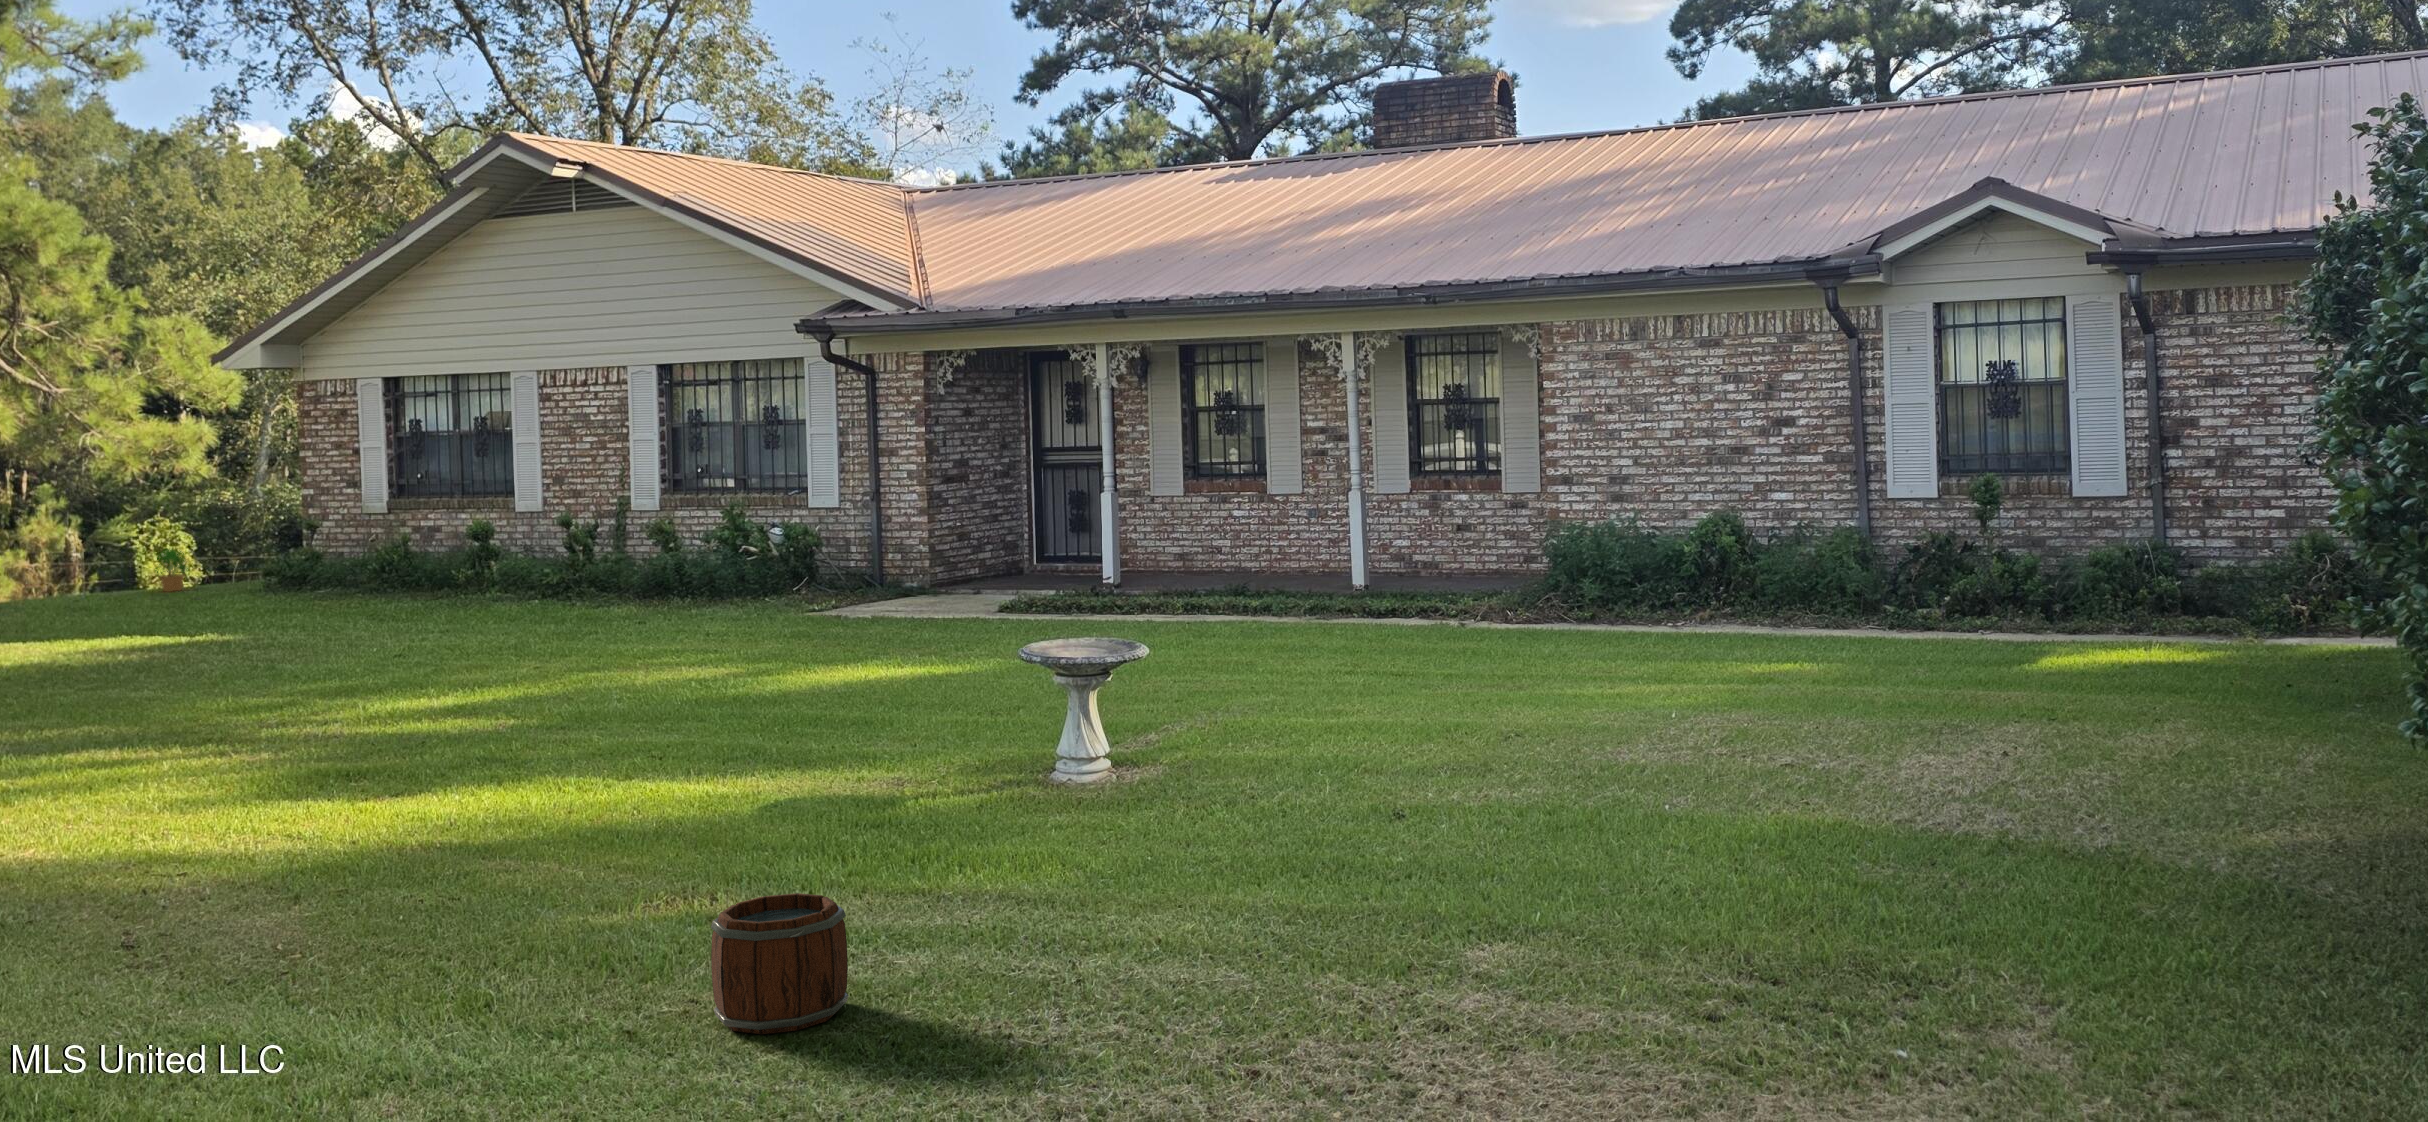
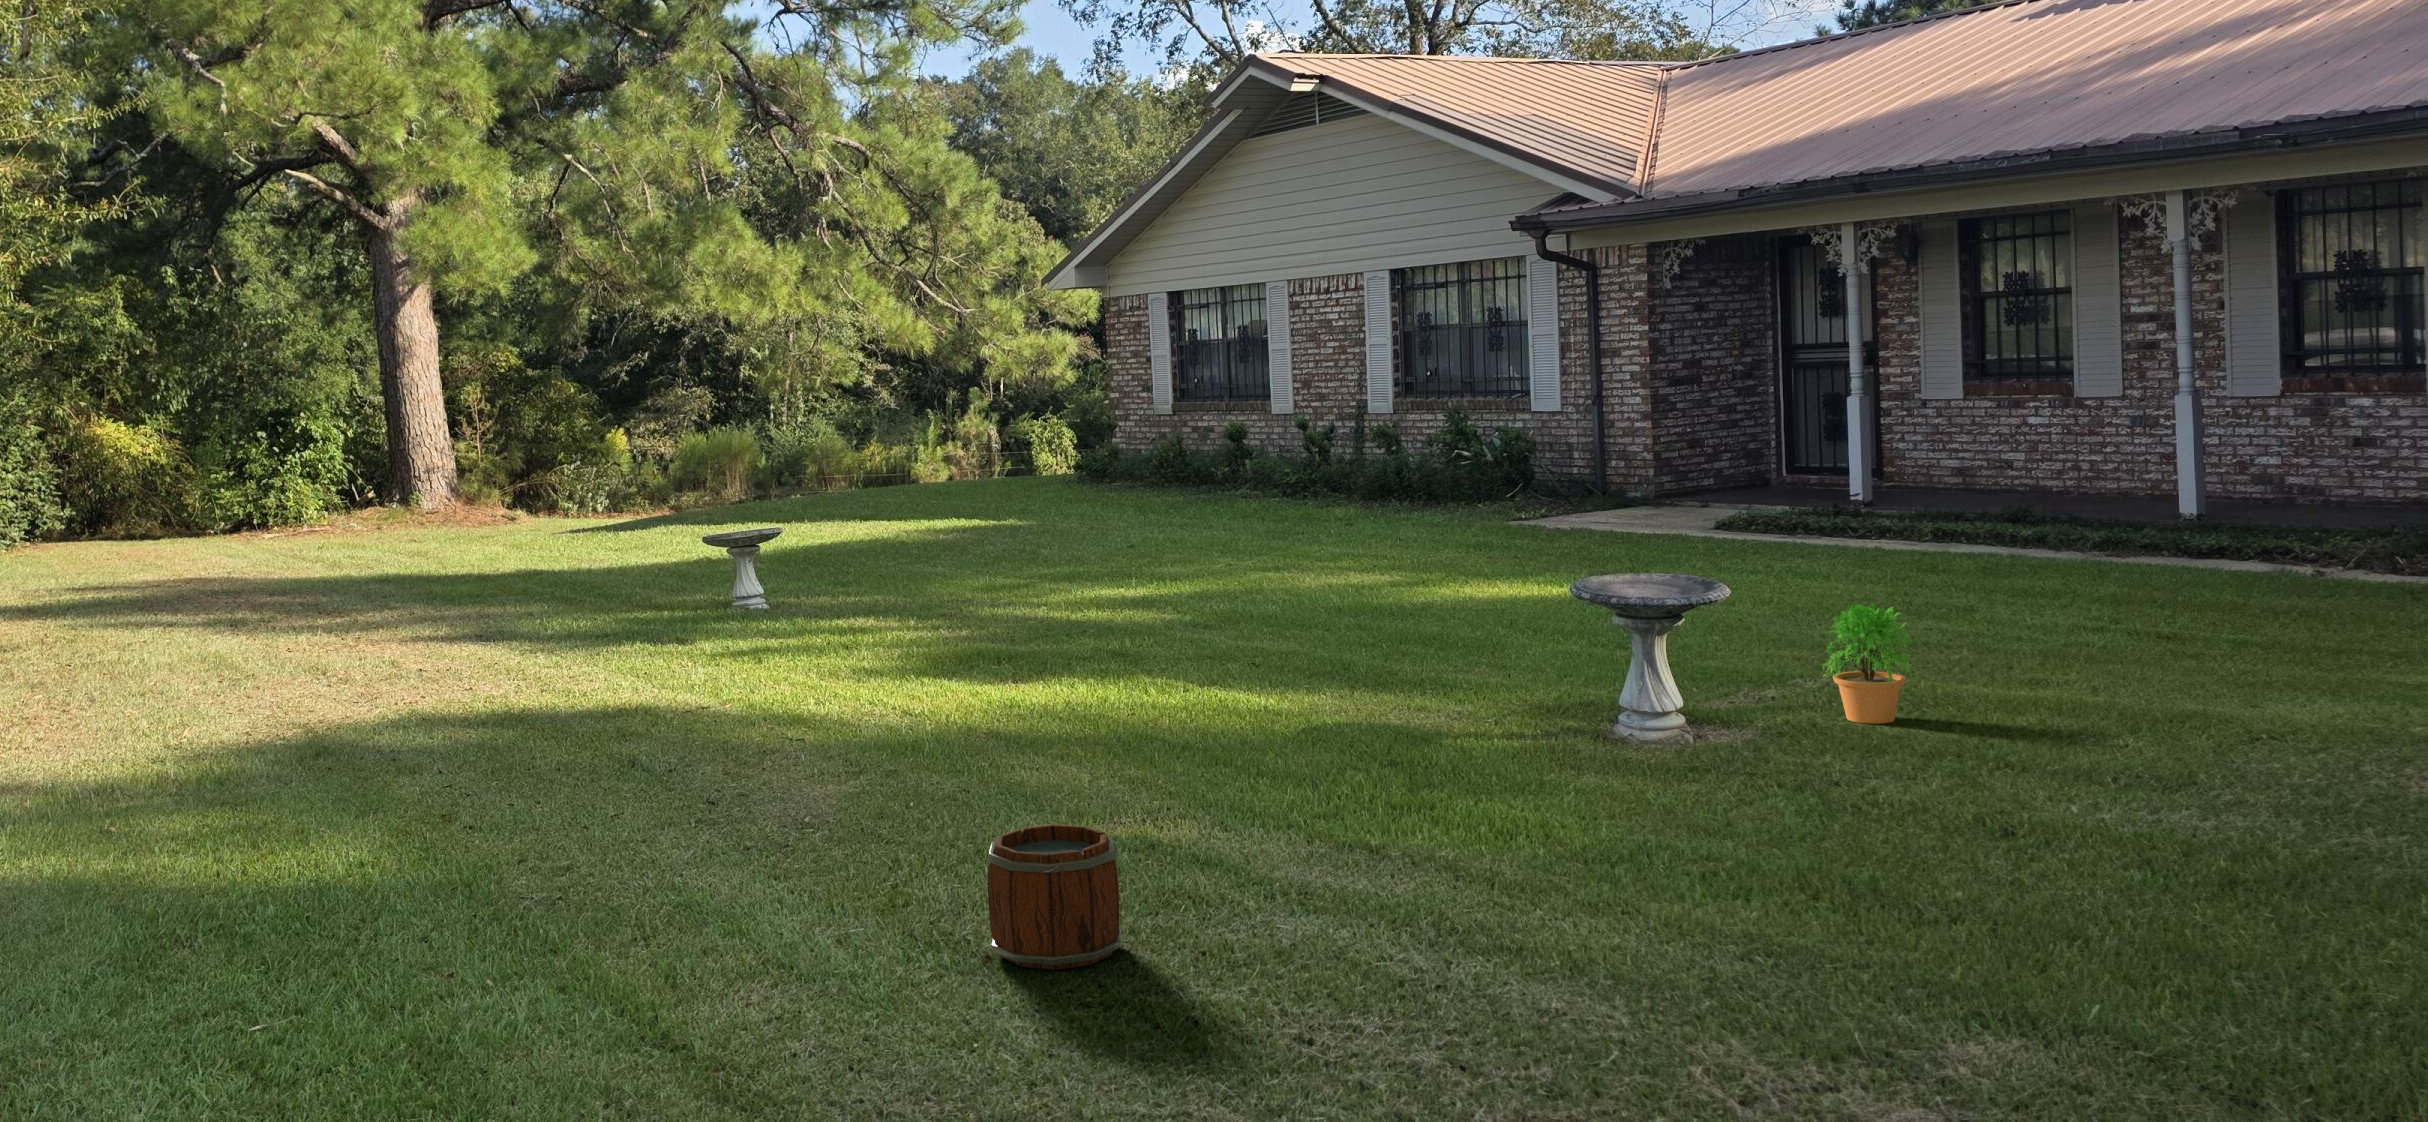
potted plant: present [155,549,188,592] -> present [1823,603,1911,724]

